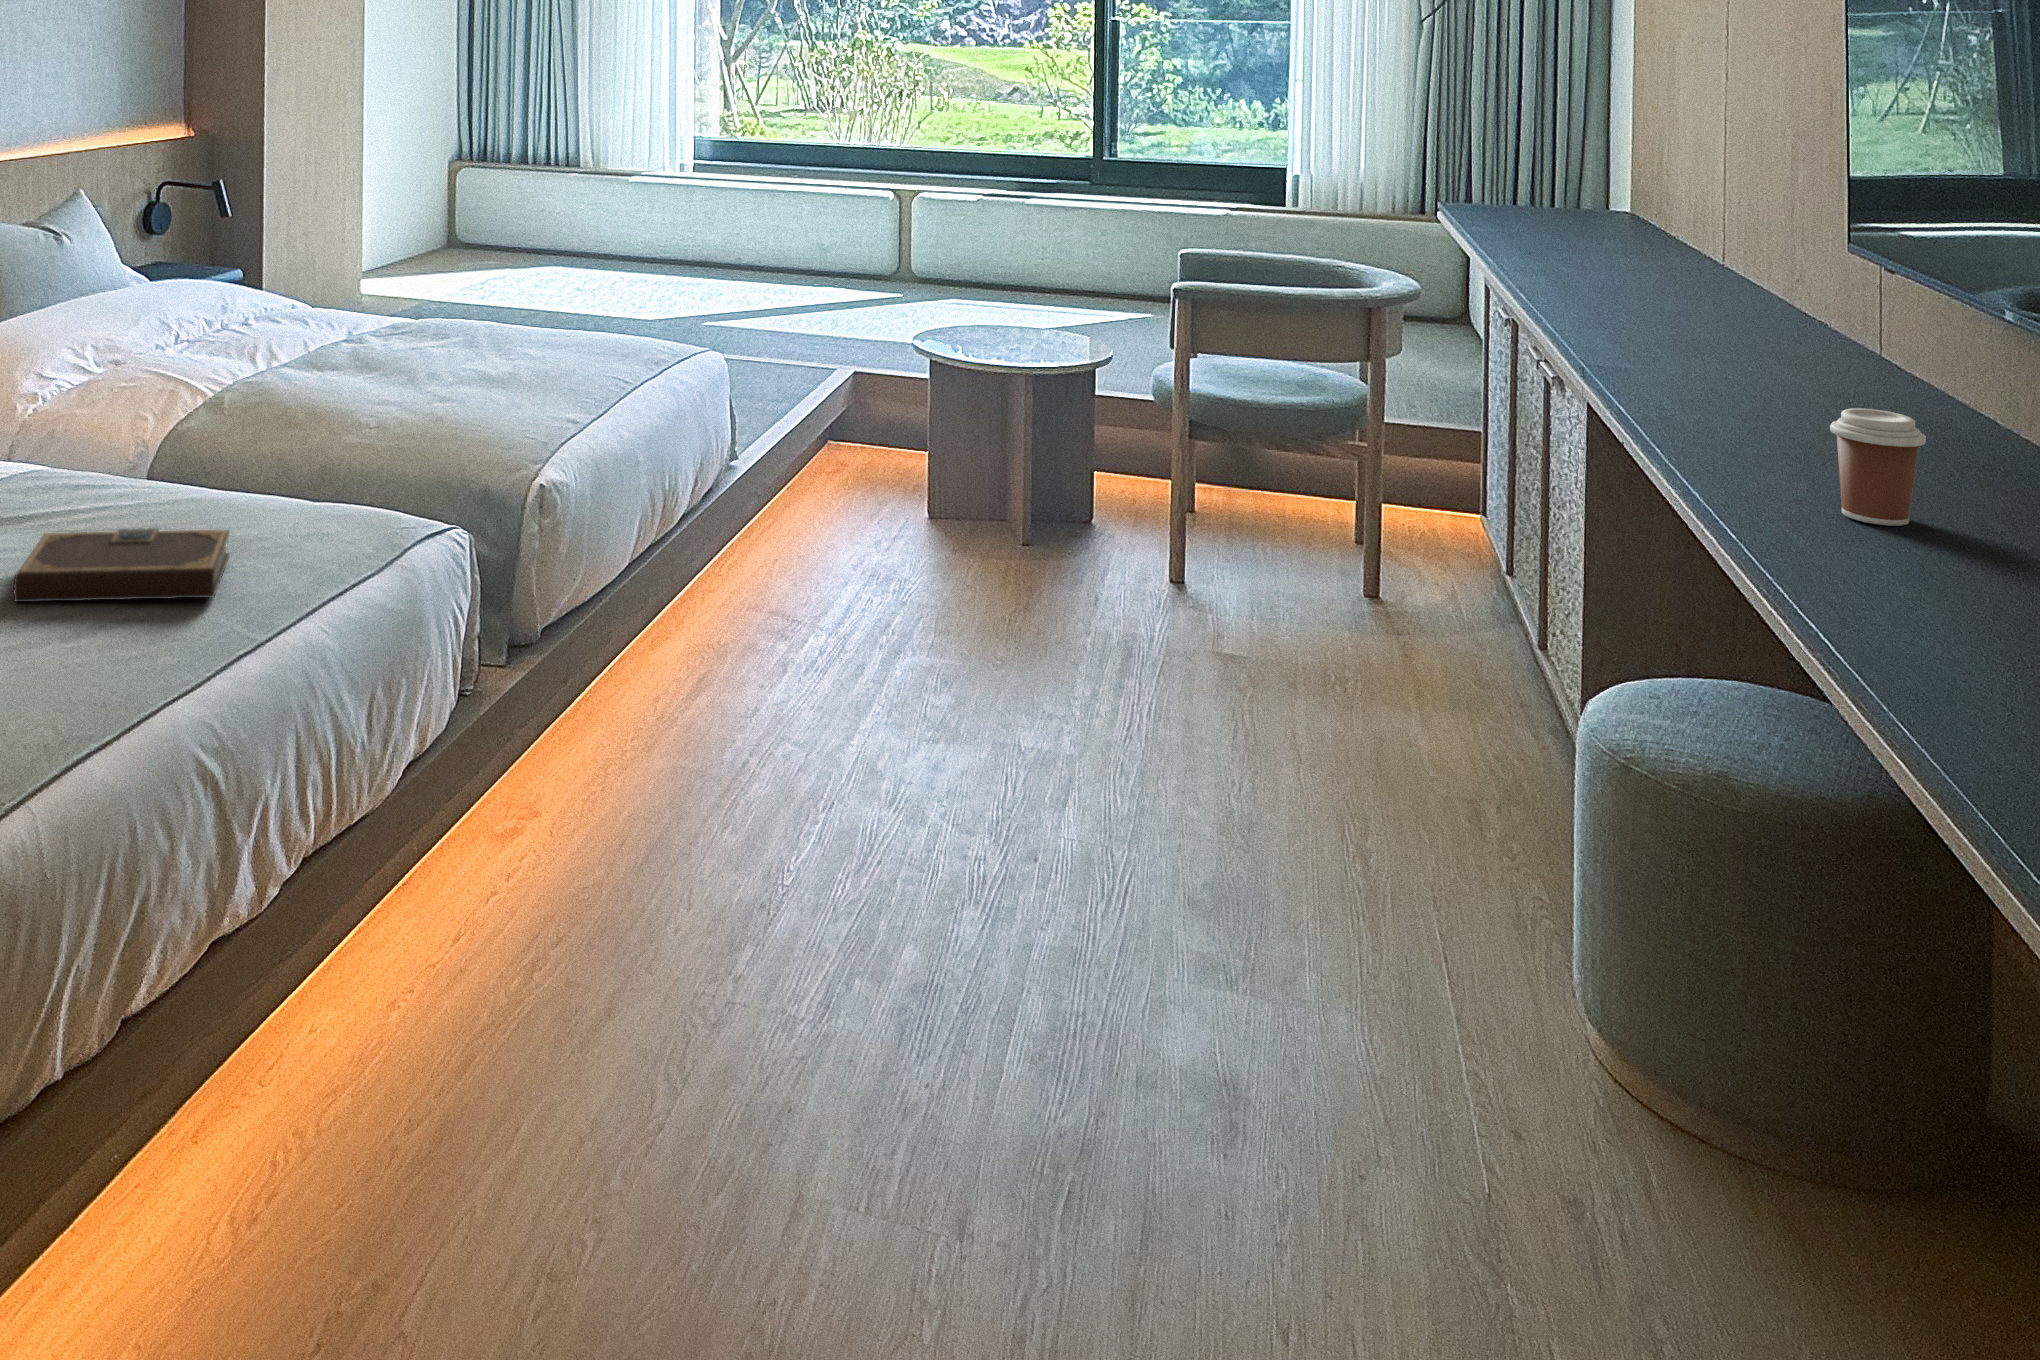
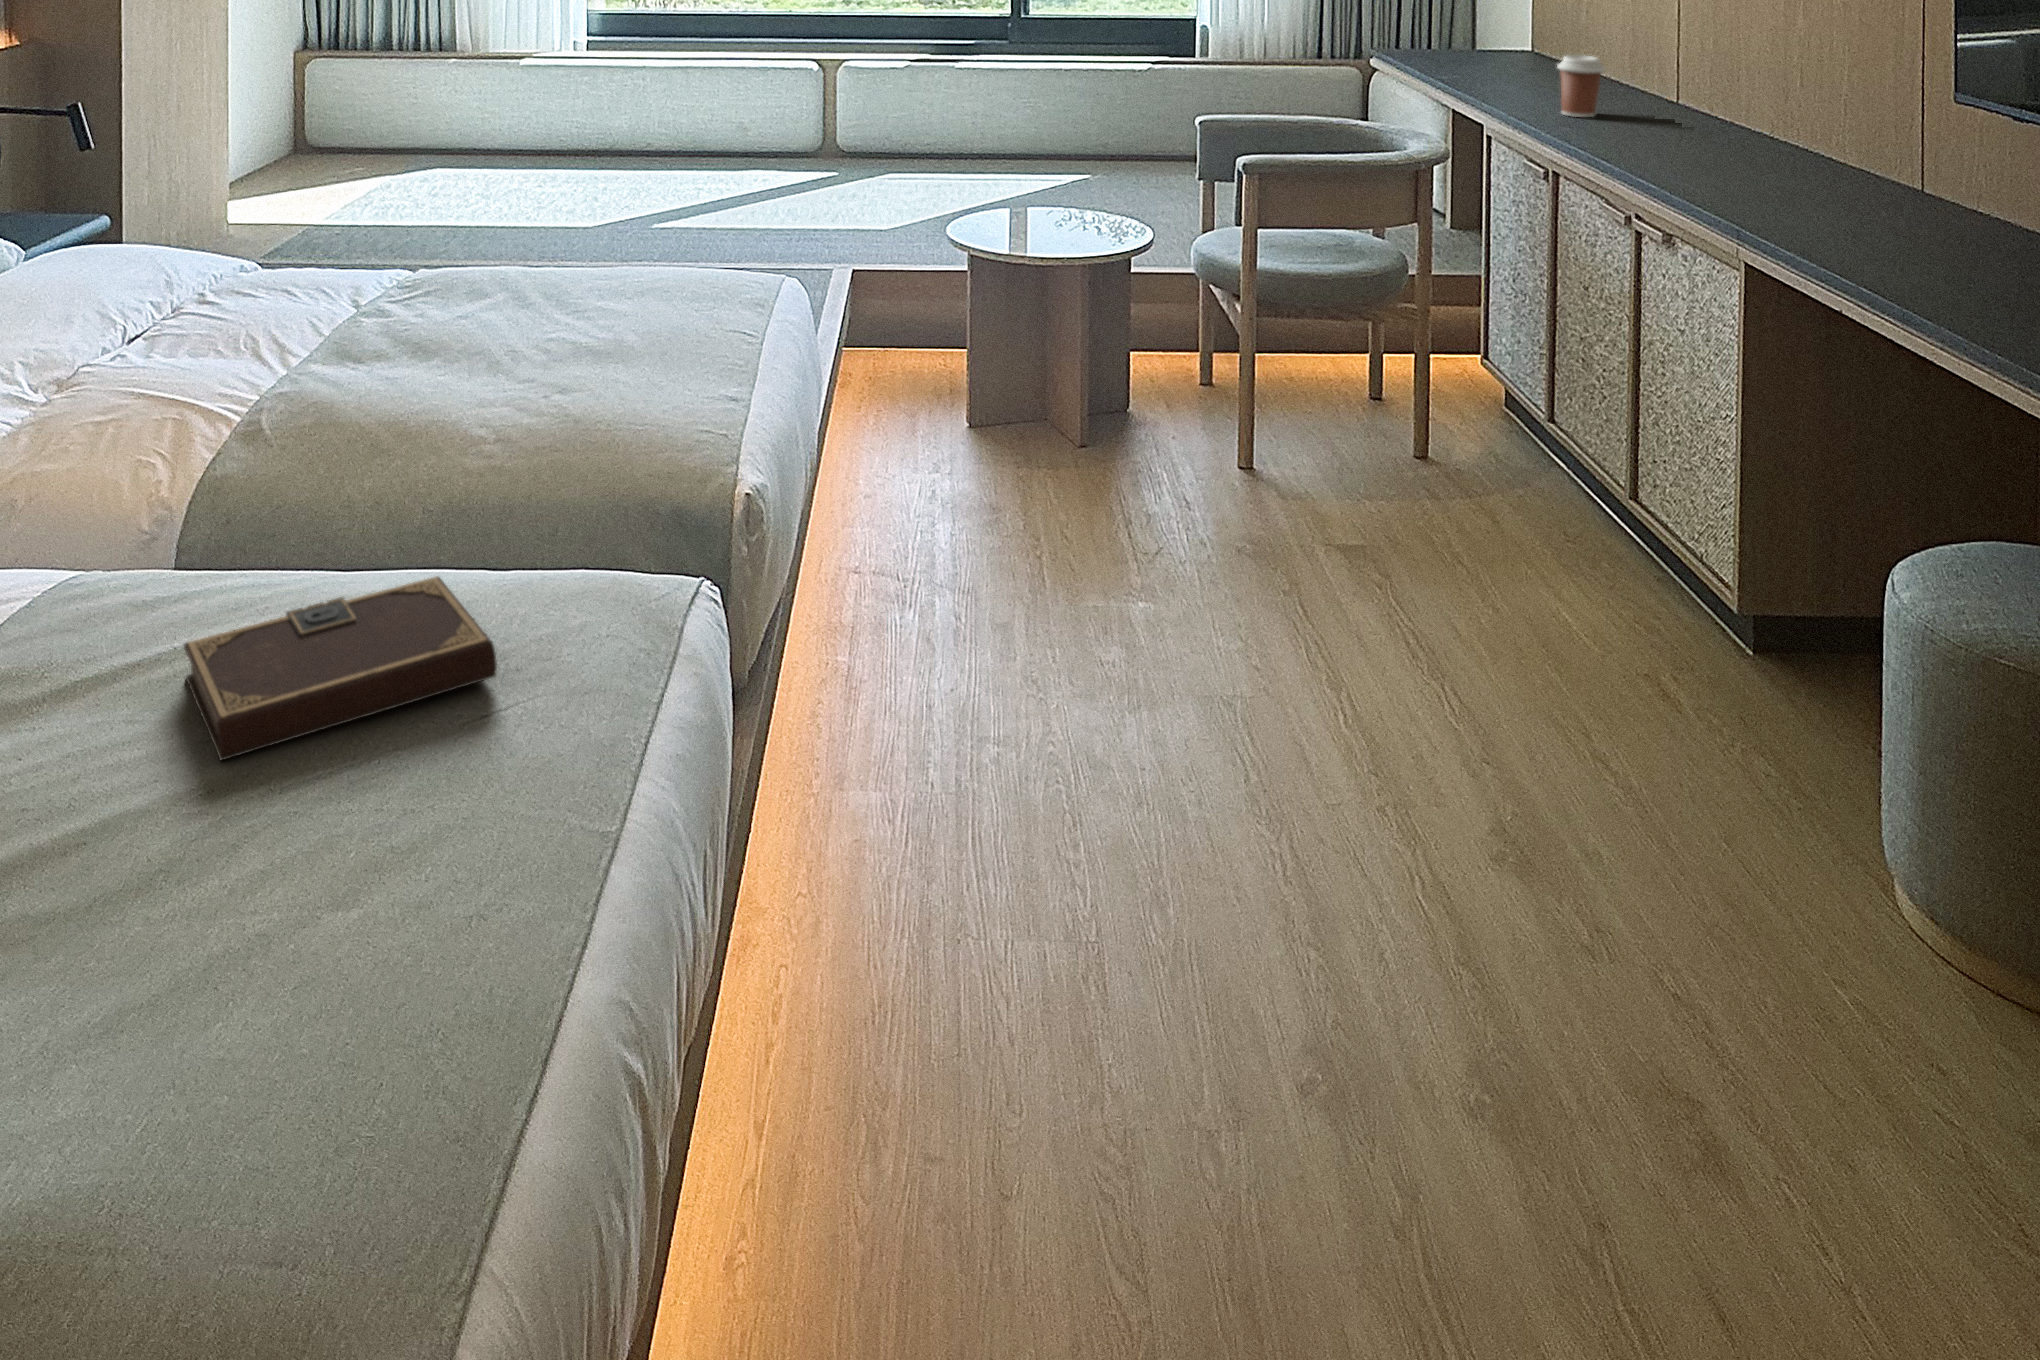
coffee cup: present [1830,408,1926,526] -> present [1557,55,1605,117]

